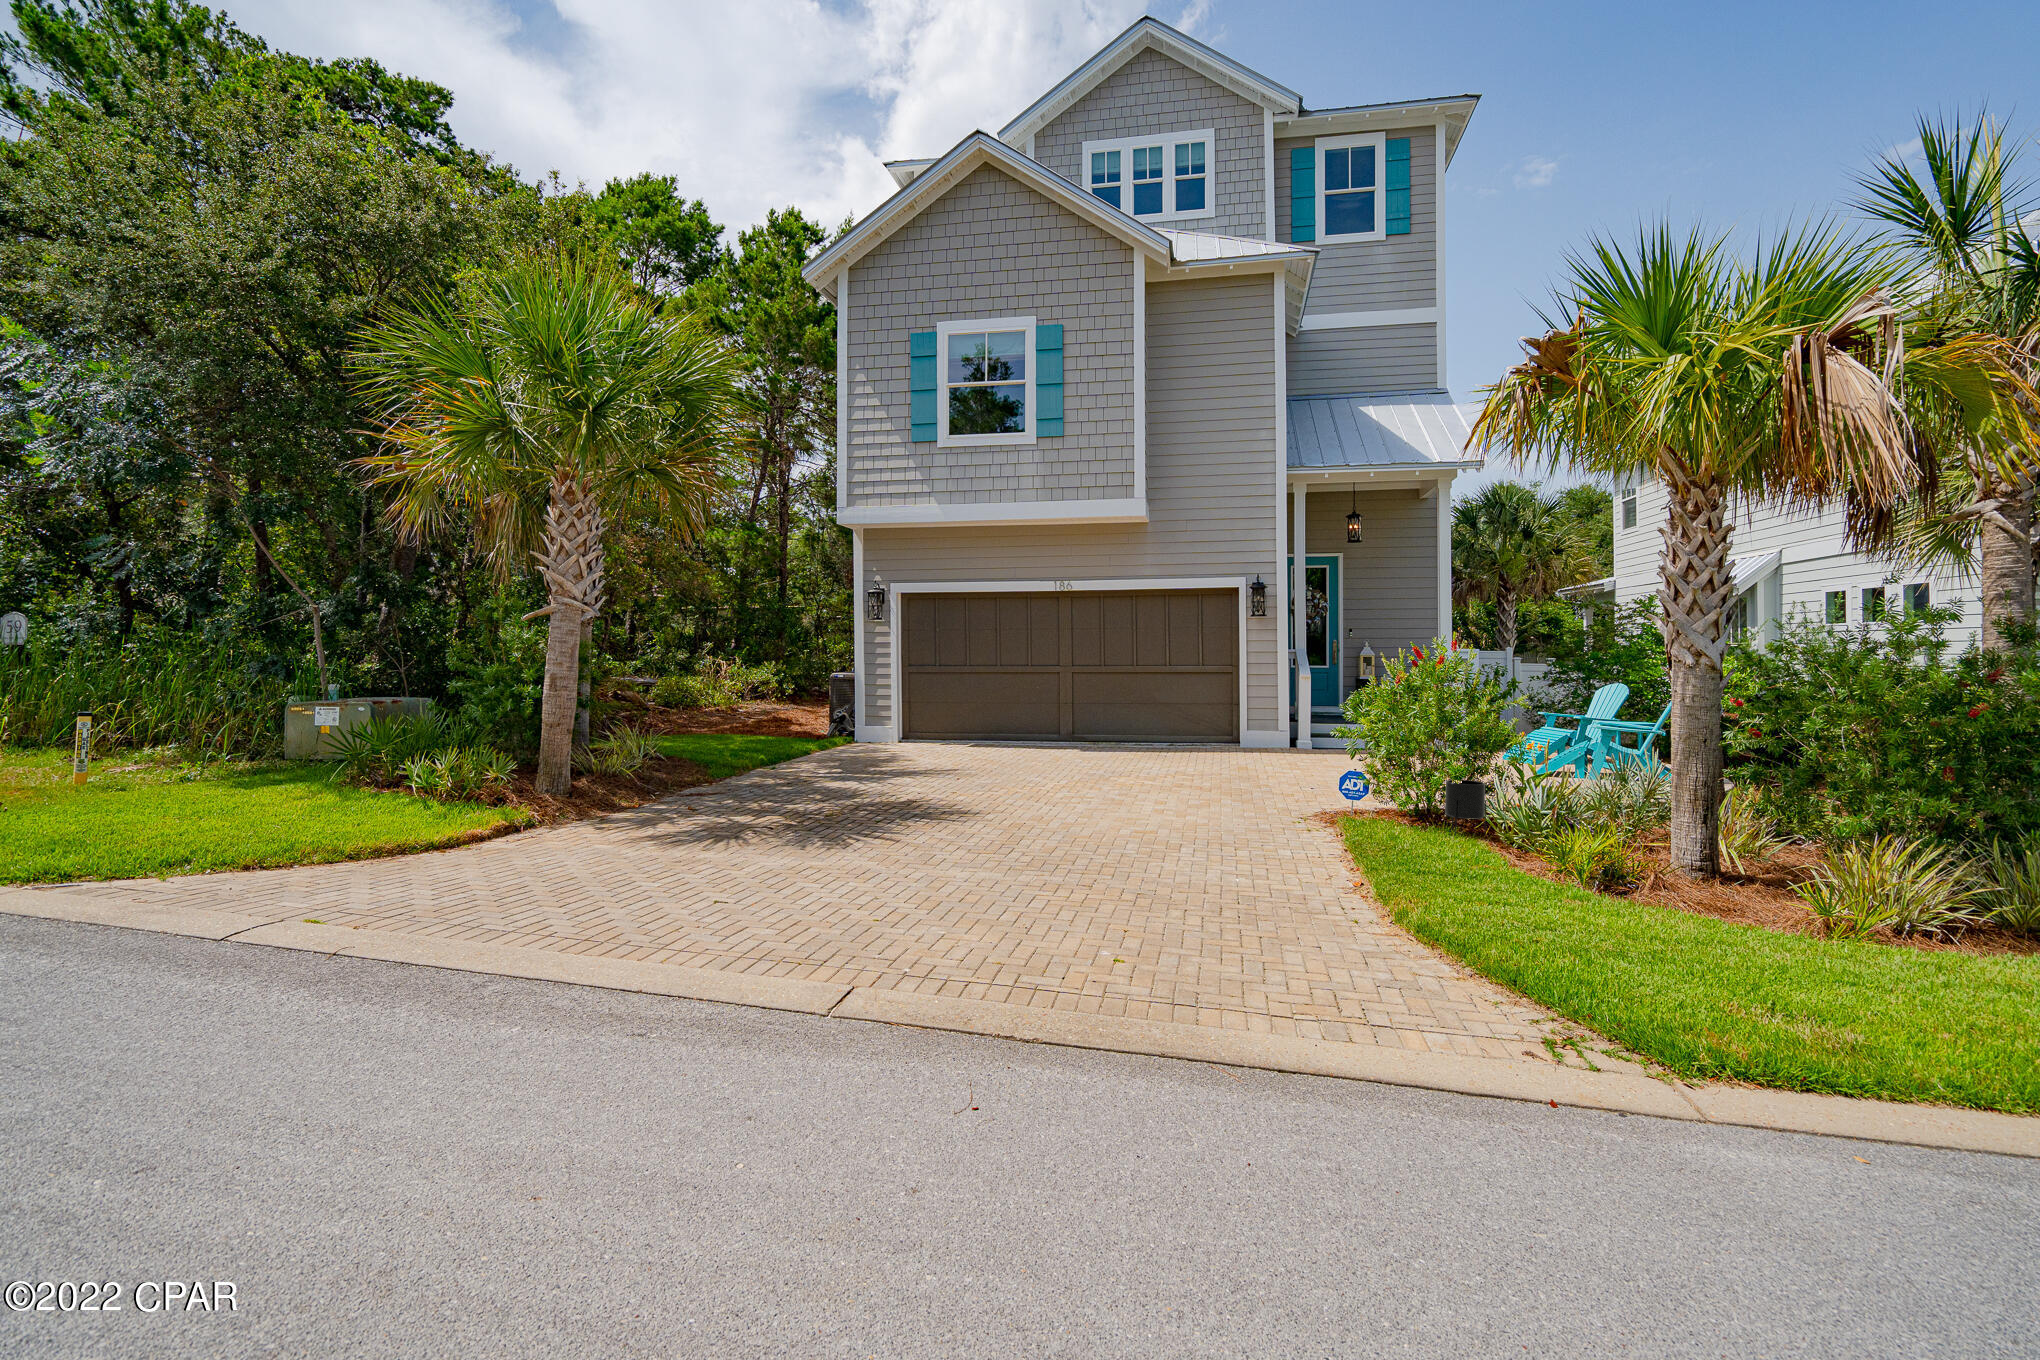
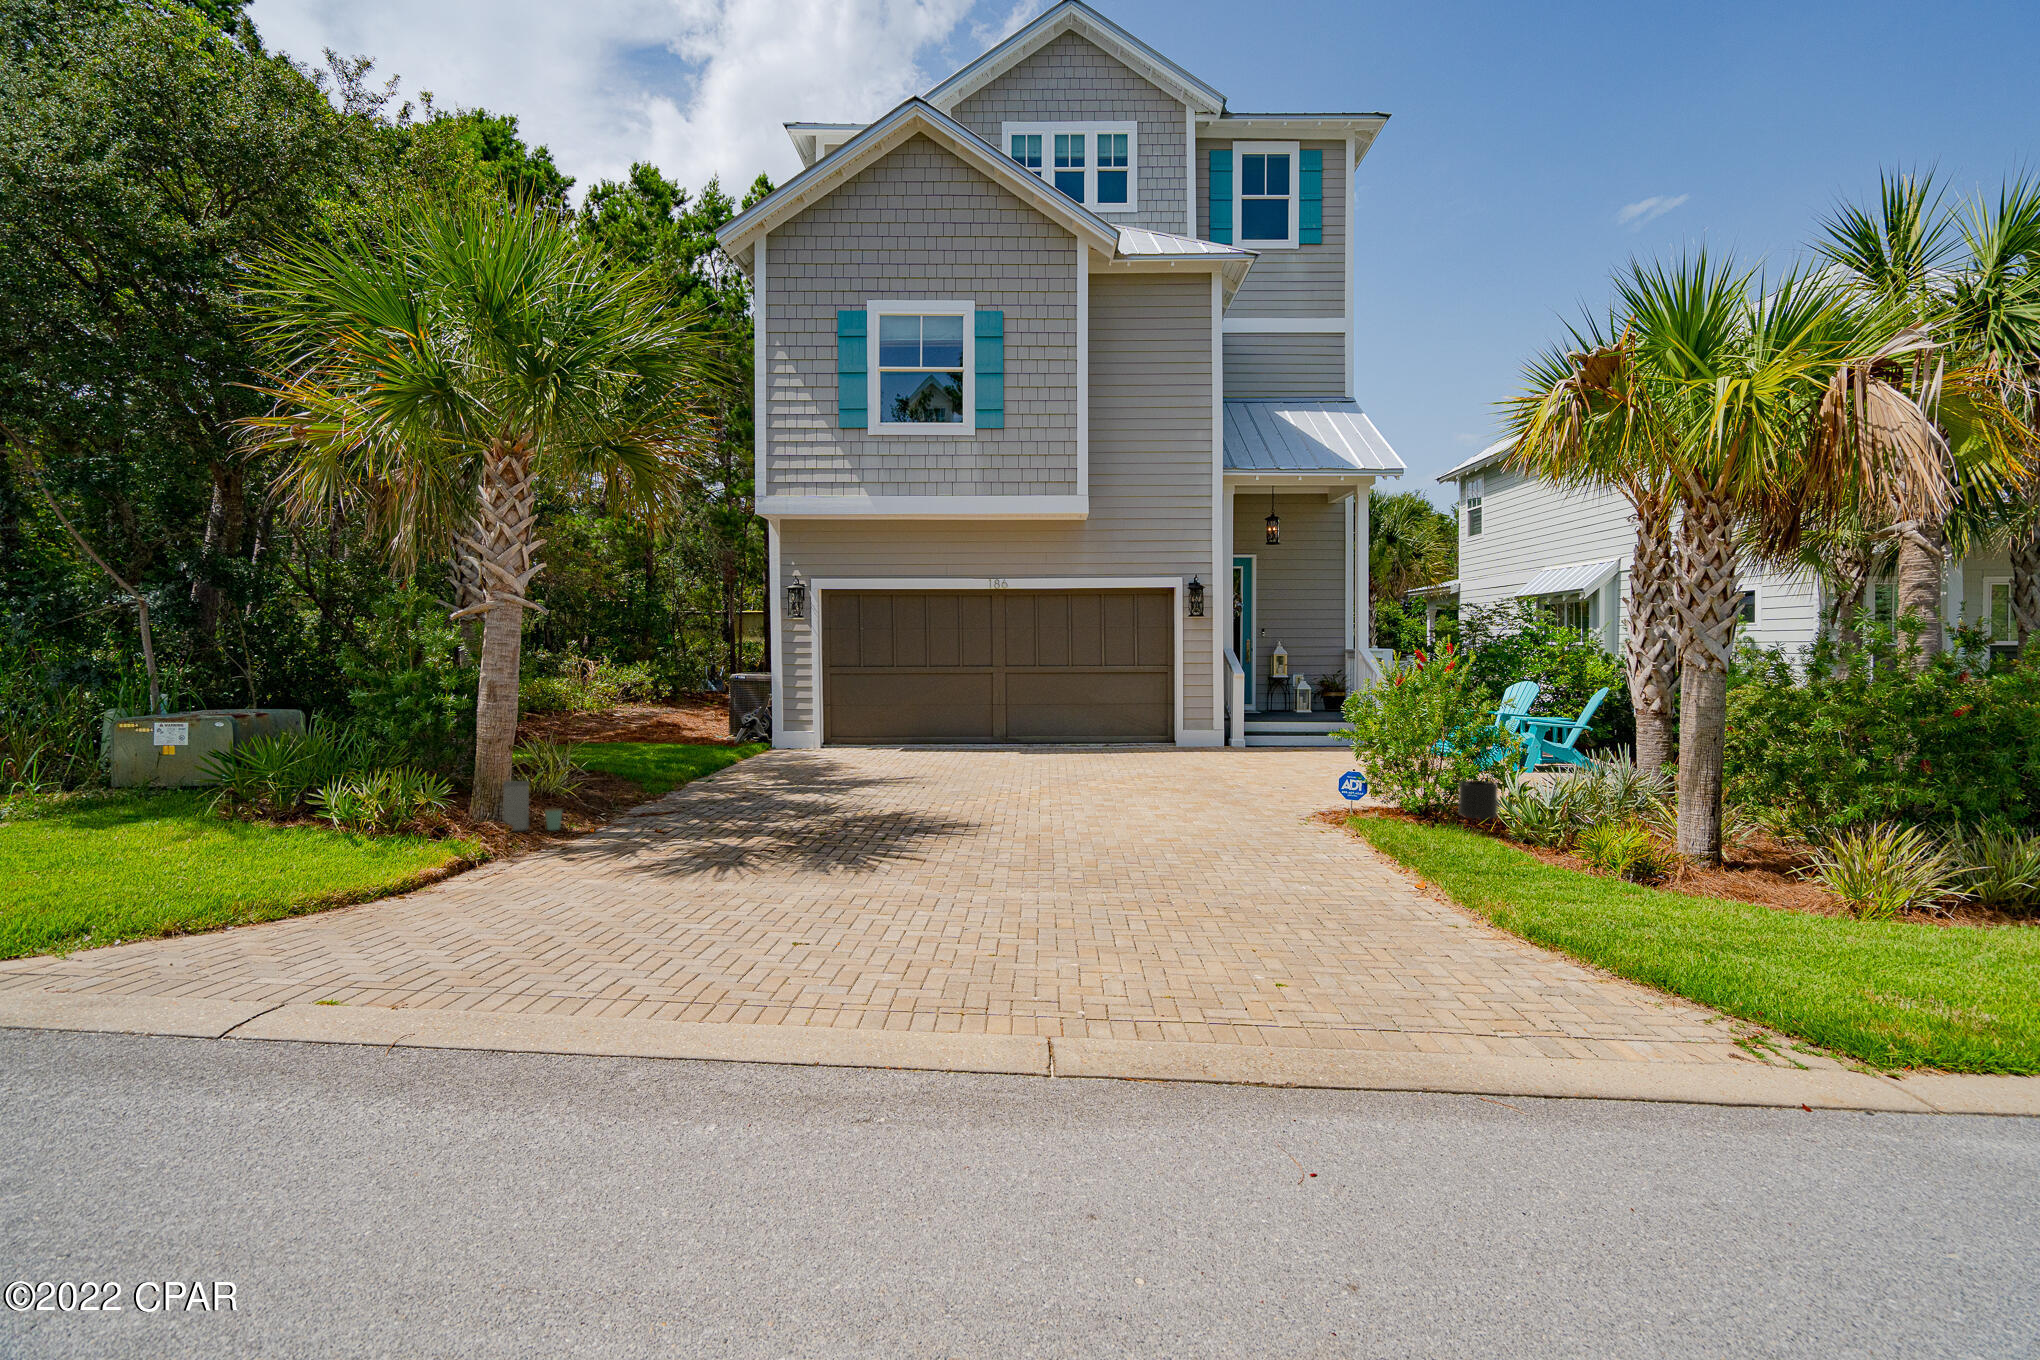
trash can: none [565,759,614,803] -> present [503,781,562,832]

